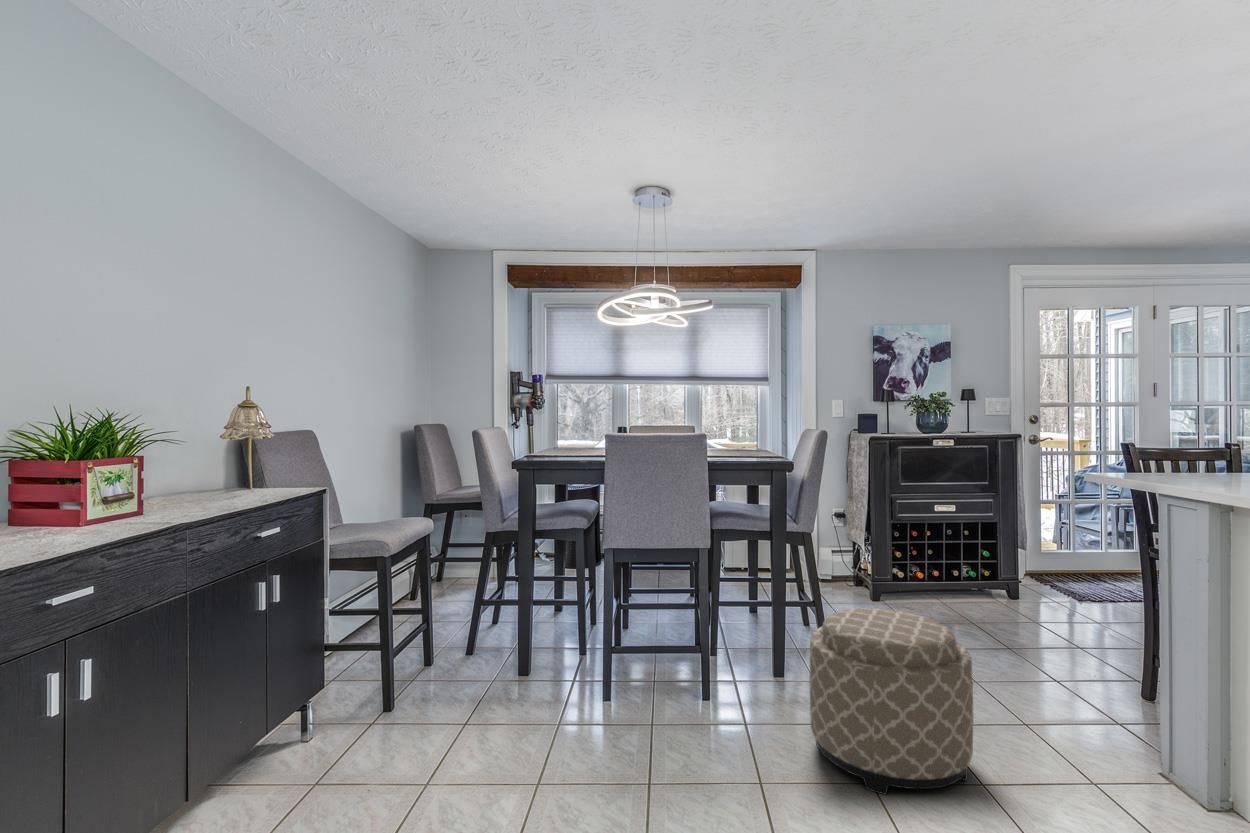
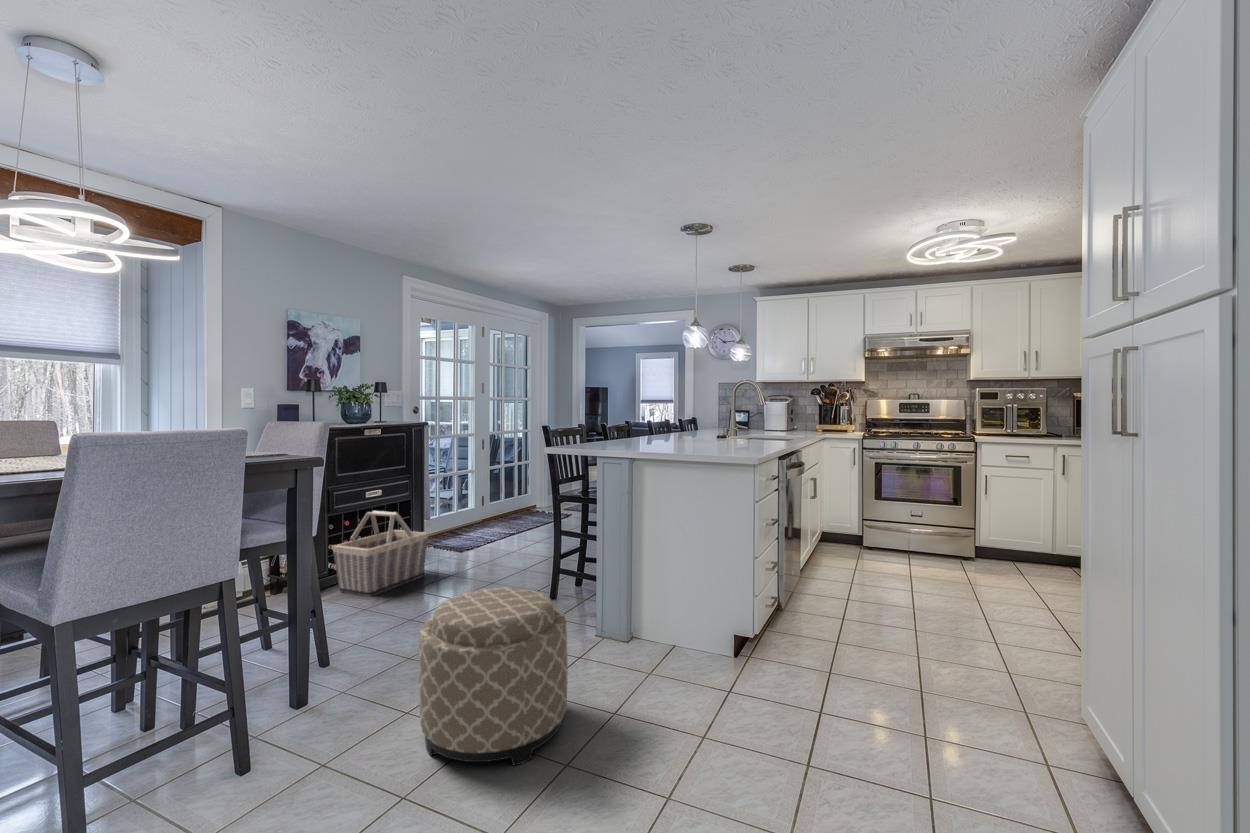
basket: none [893,525,1002,610] -> present [333,511,428,596]

